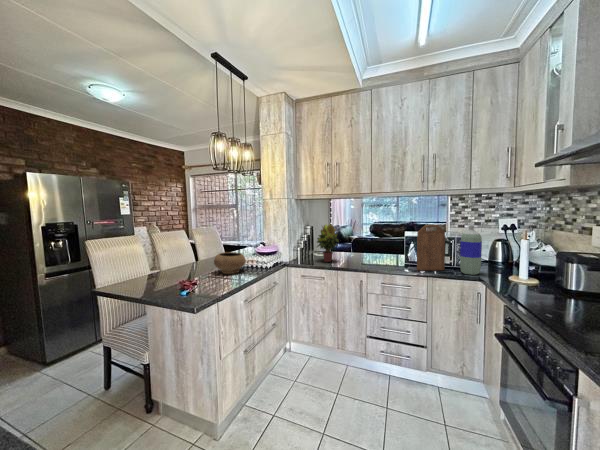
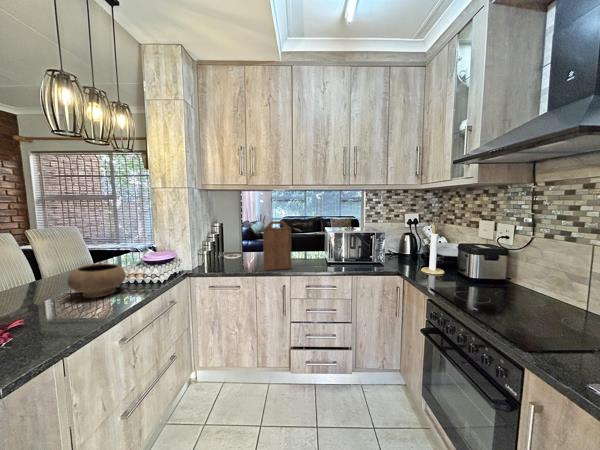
potted plant: present [317,224,339,262] -> none [227,220,256,266]
cutting board: present [417,225,445,270] -> present [263,221,291,271]
bottle: present [460,225,482,275] -> none [380,220,399,270]

